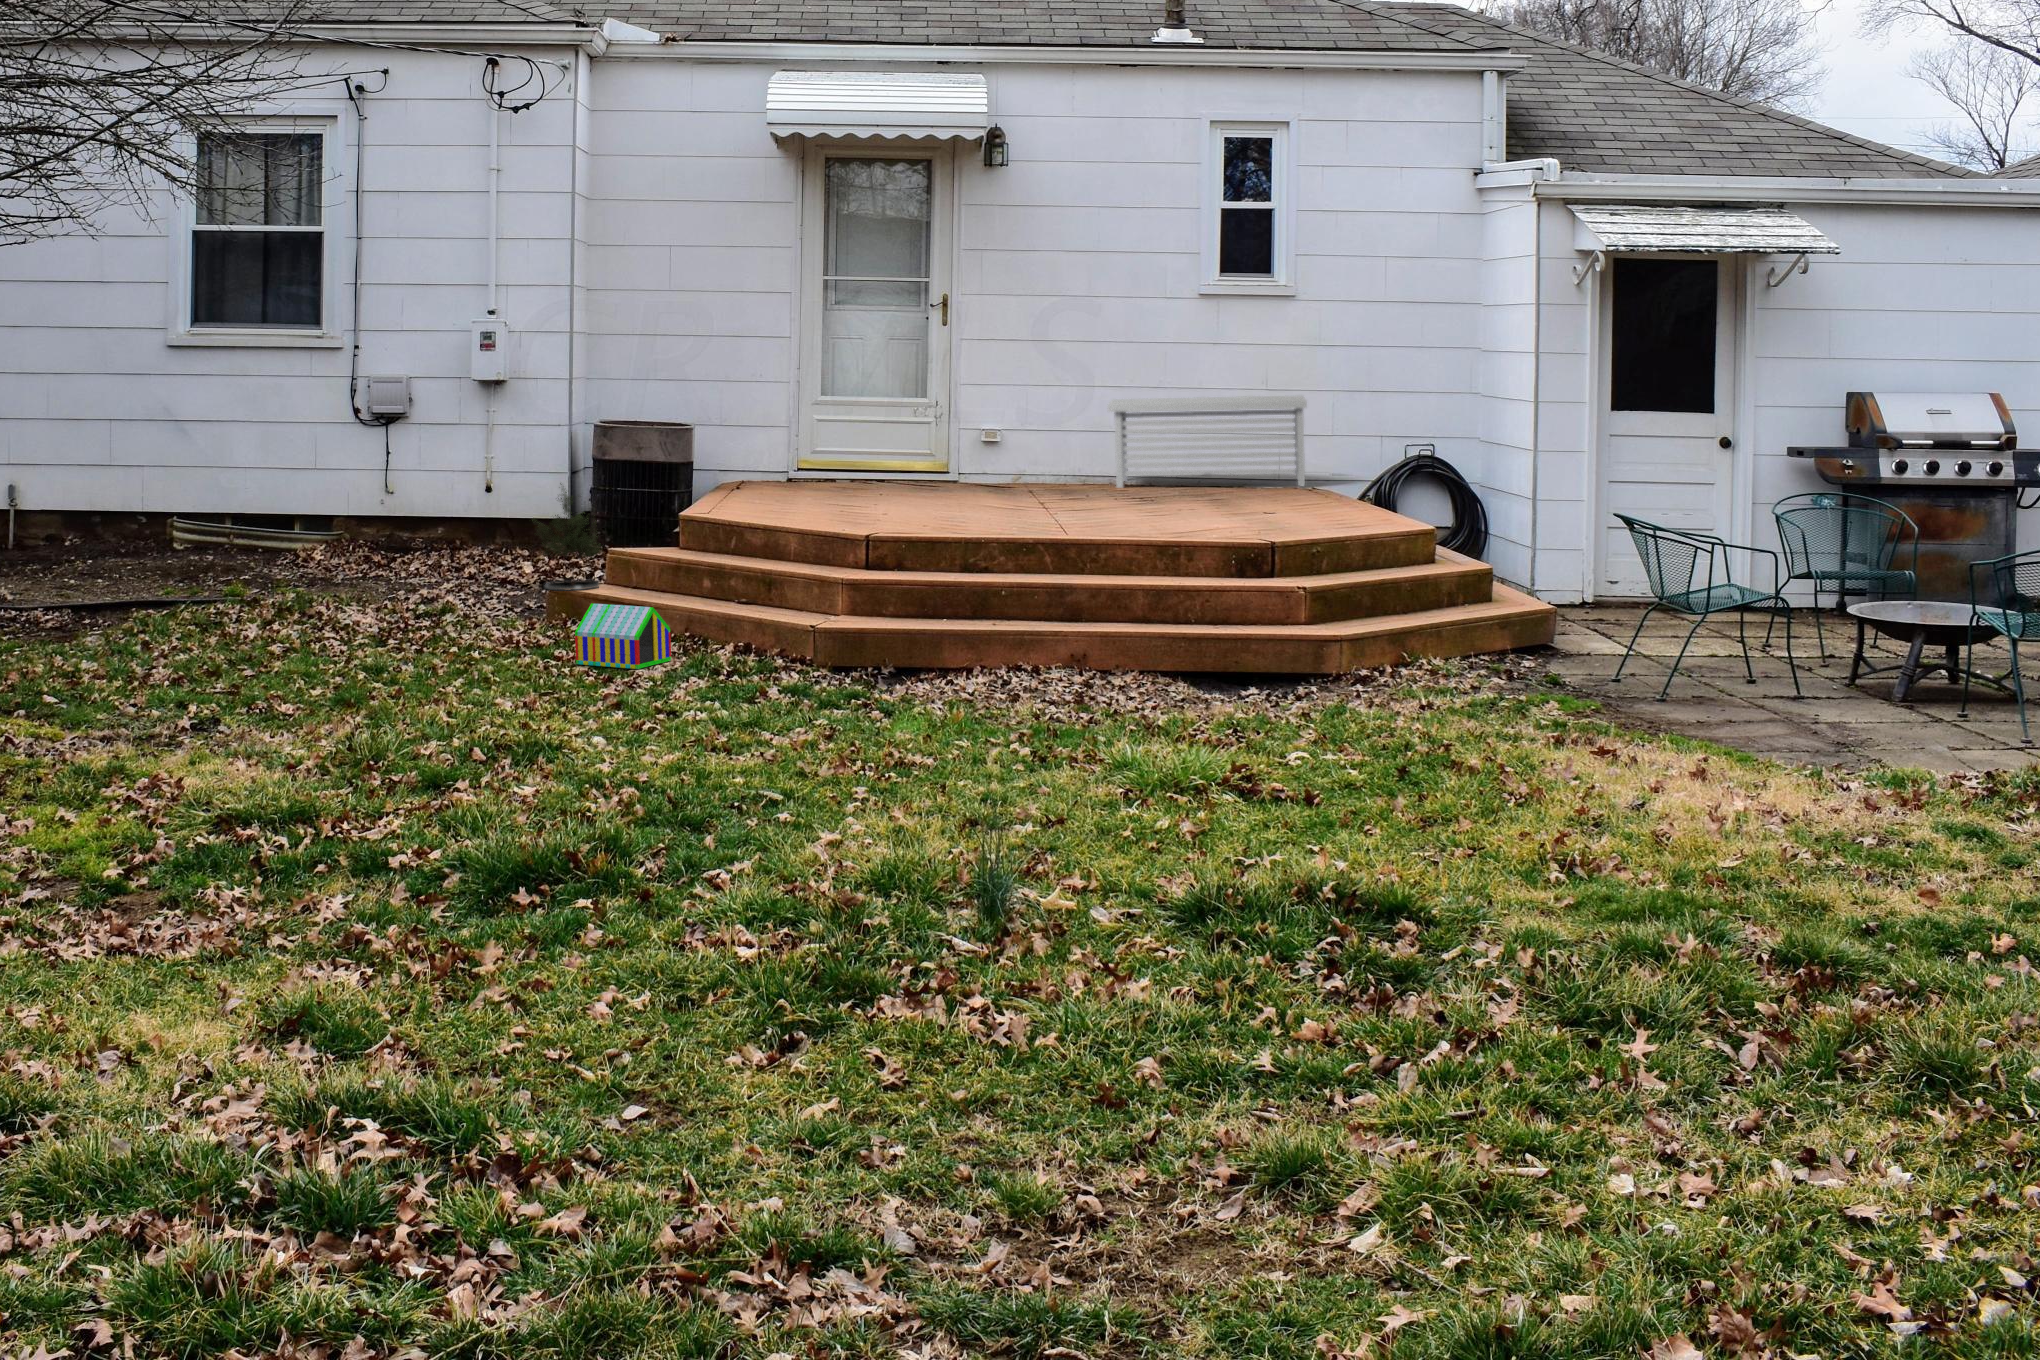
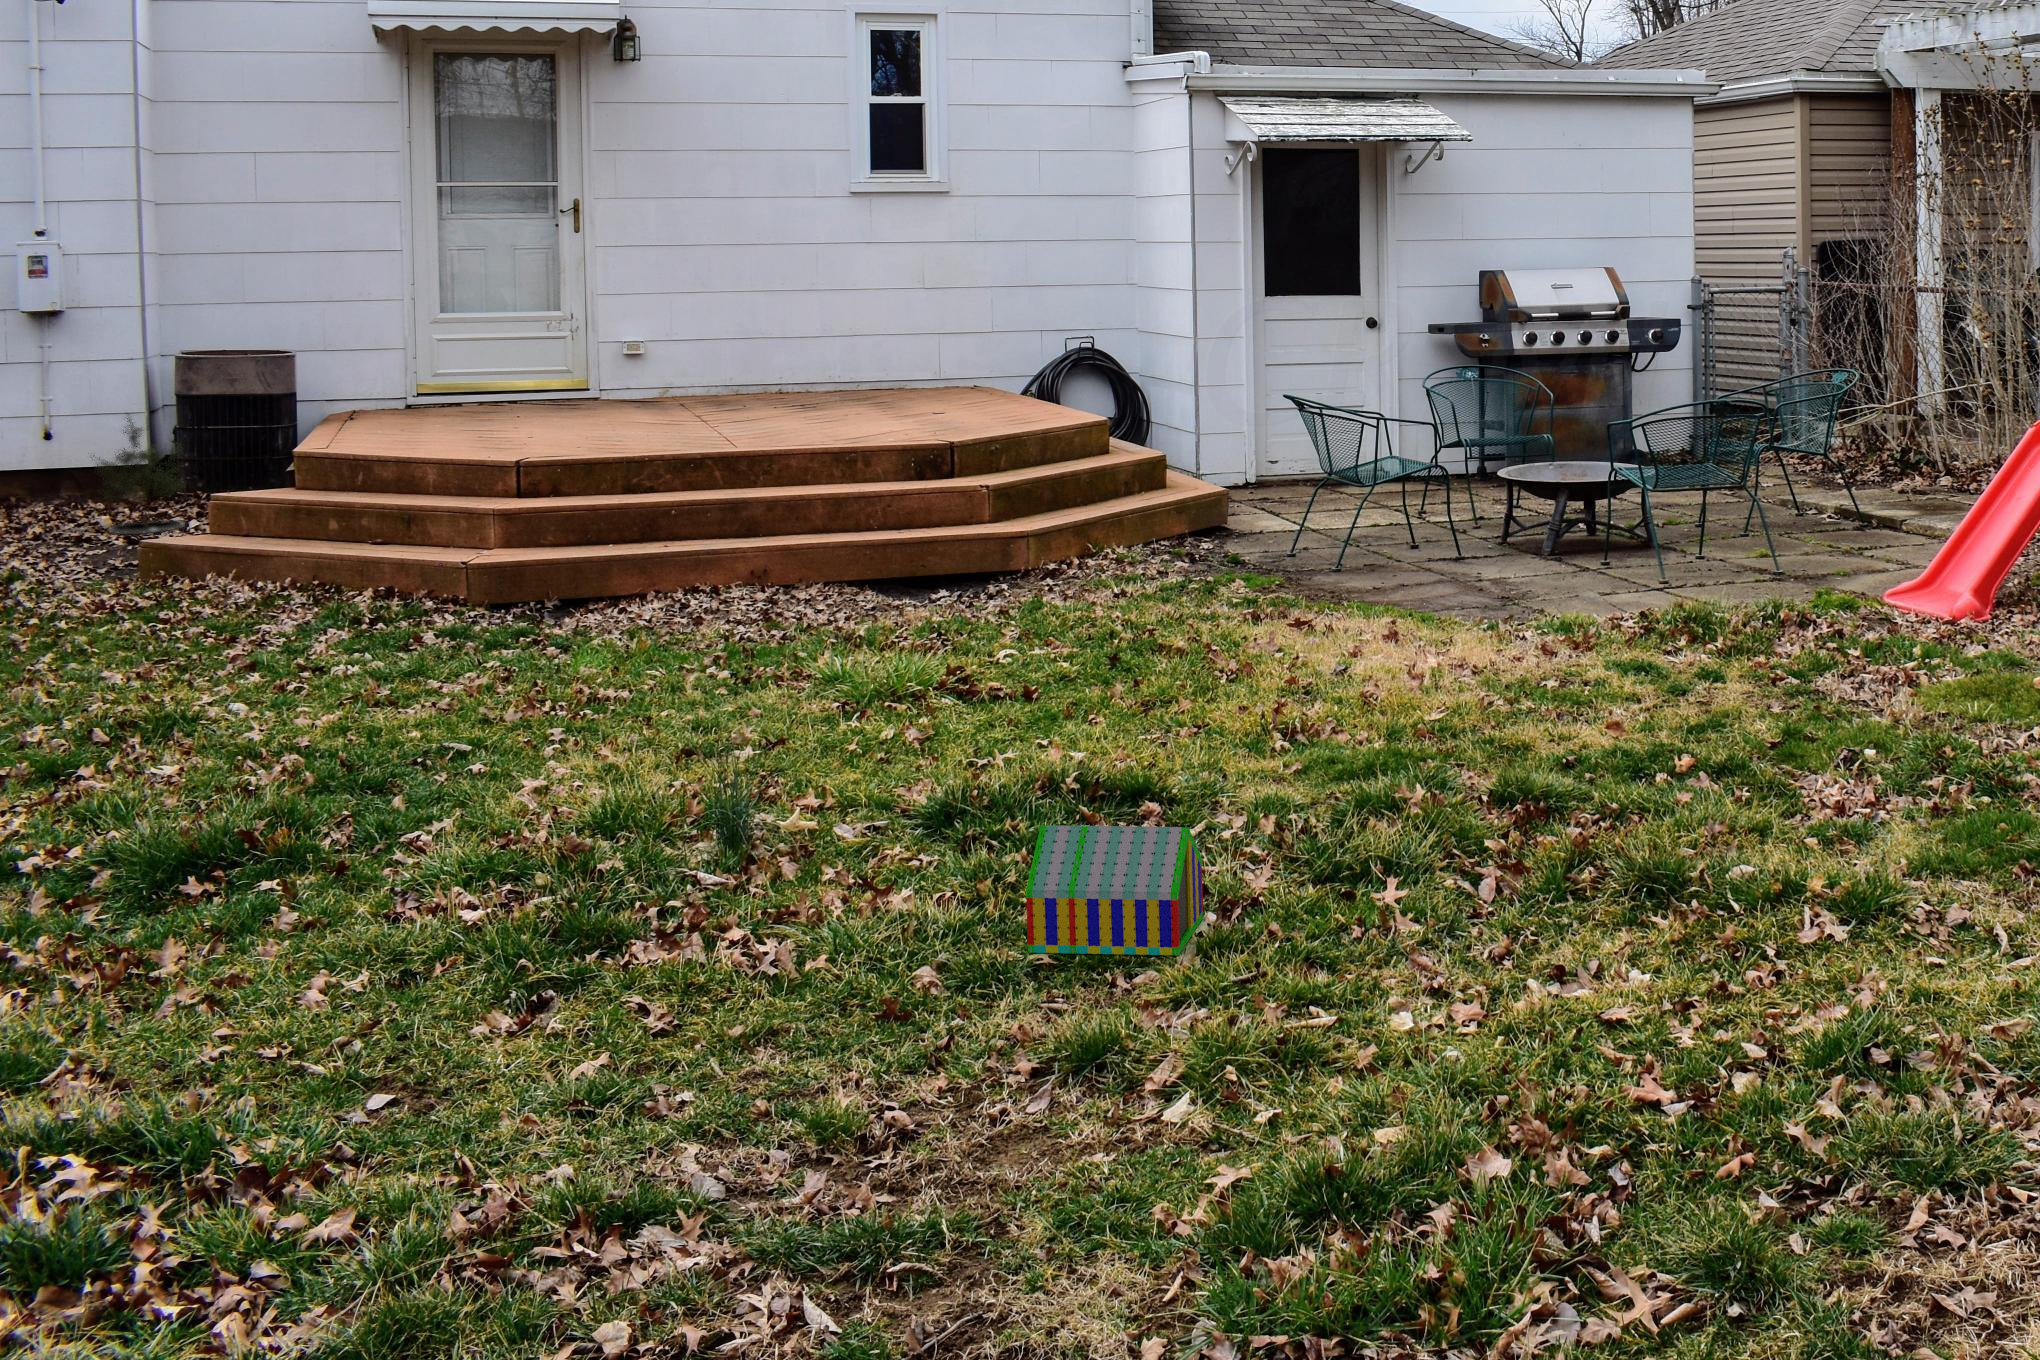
storage bench: present [1107,395,1307,488] -> none [770,303,971,400]
toy house: present [575,604,671,669] -> present [1026,825,1203,956]

